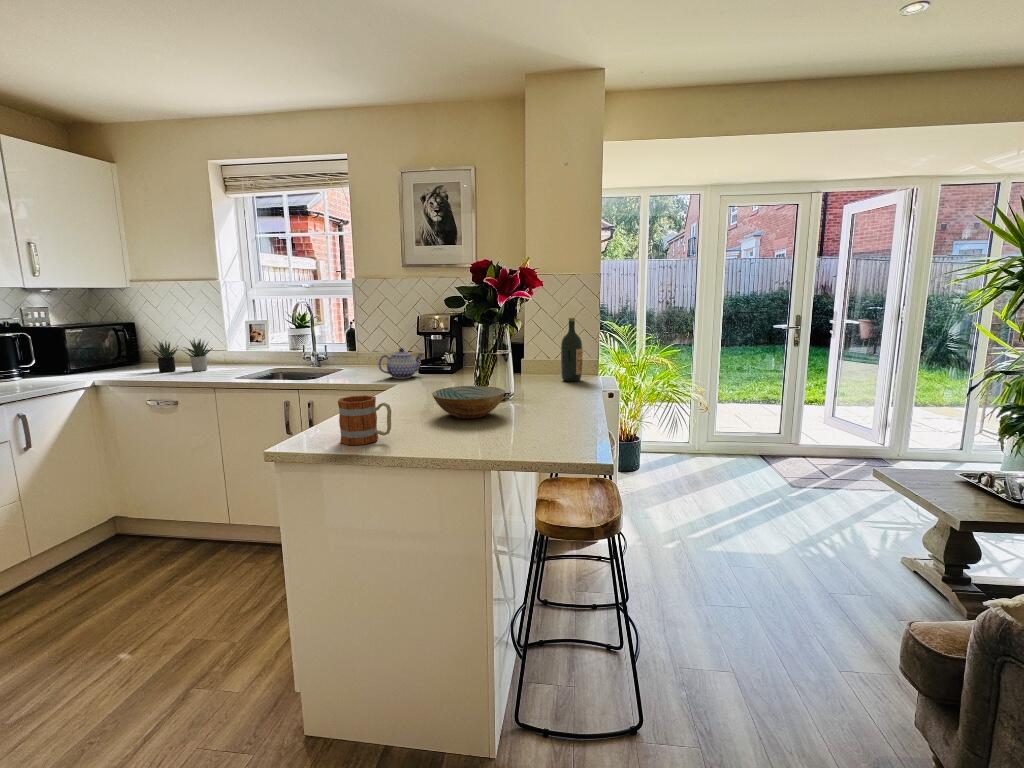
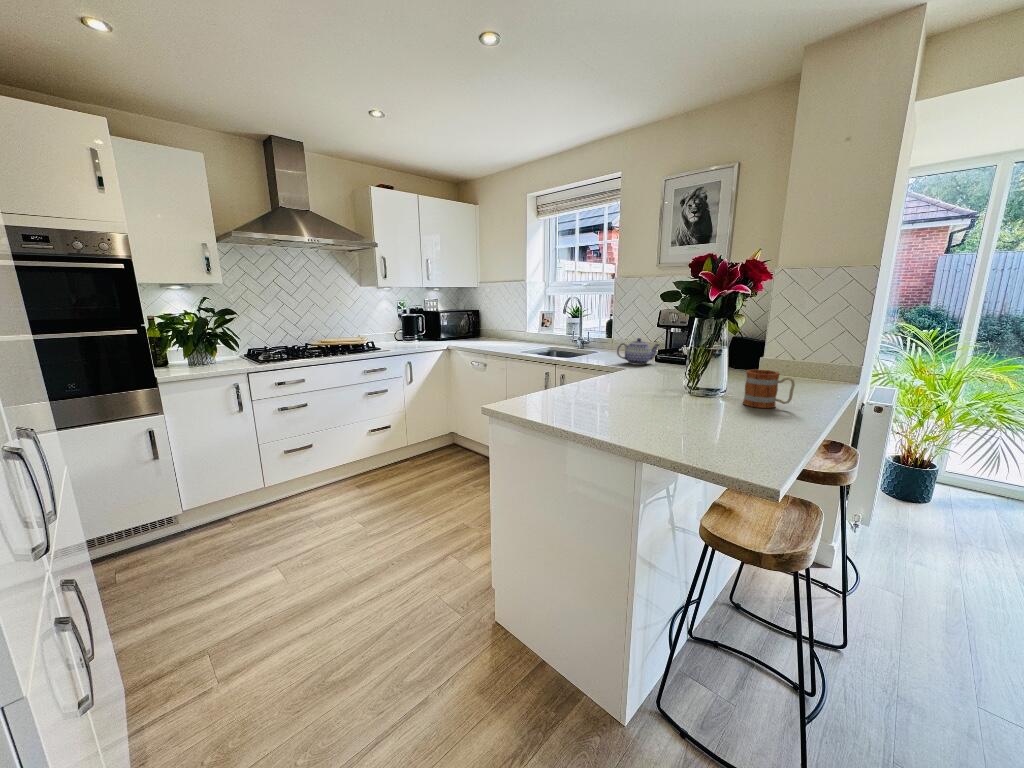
wine bottle: present [561,318,583,381] -> none [802,316,835,387]
succulent plant: present [152,339,212,372] -> none [479,321,516,345]
bowl: present [432,386,505,419] -> none [628,377,702,409]
mug: present [338,395,391,445] -> present [743,369,795,408]

